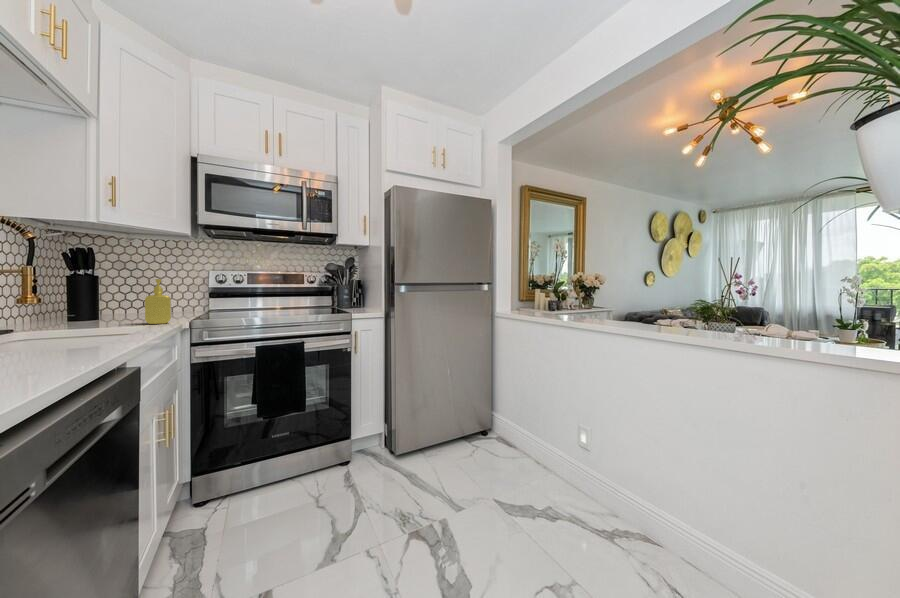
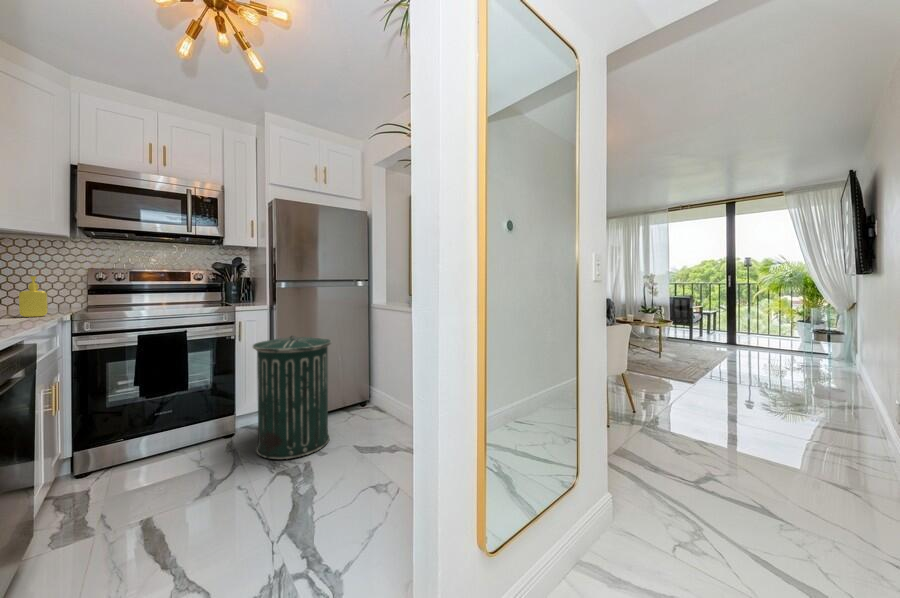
trash can: none [374,350,463,508] -> present [253,335,331,459]

